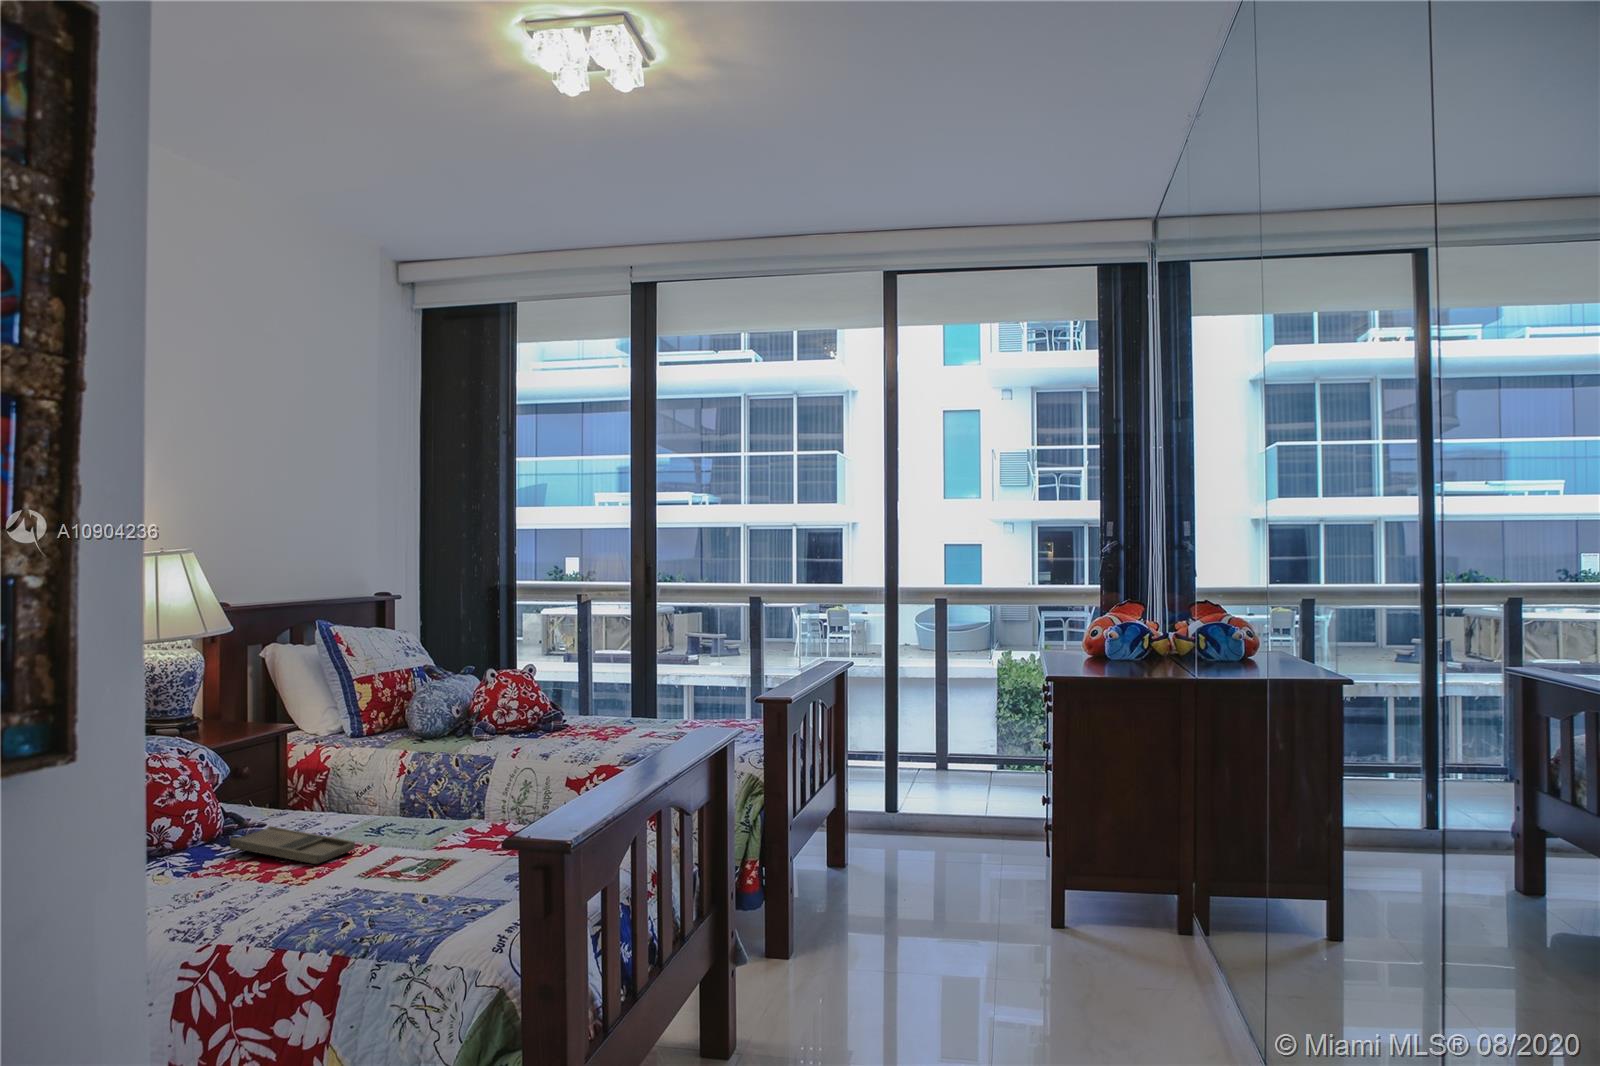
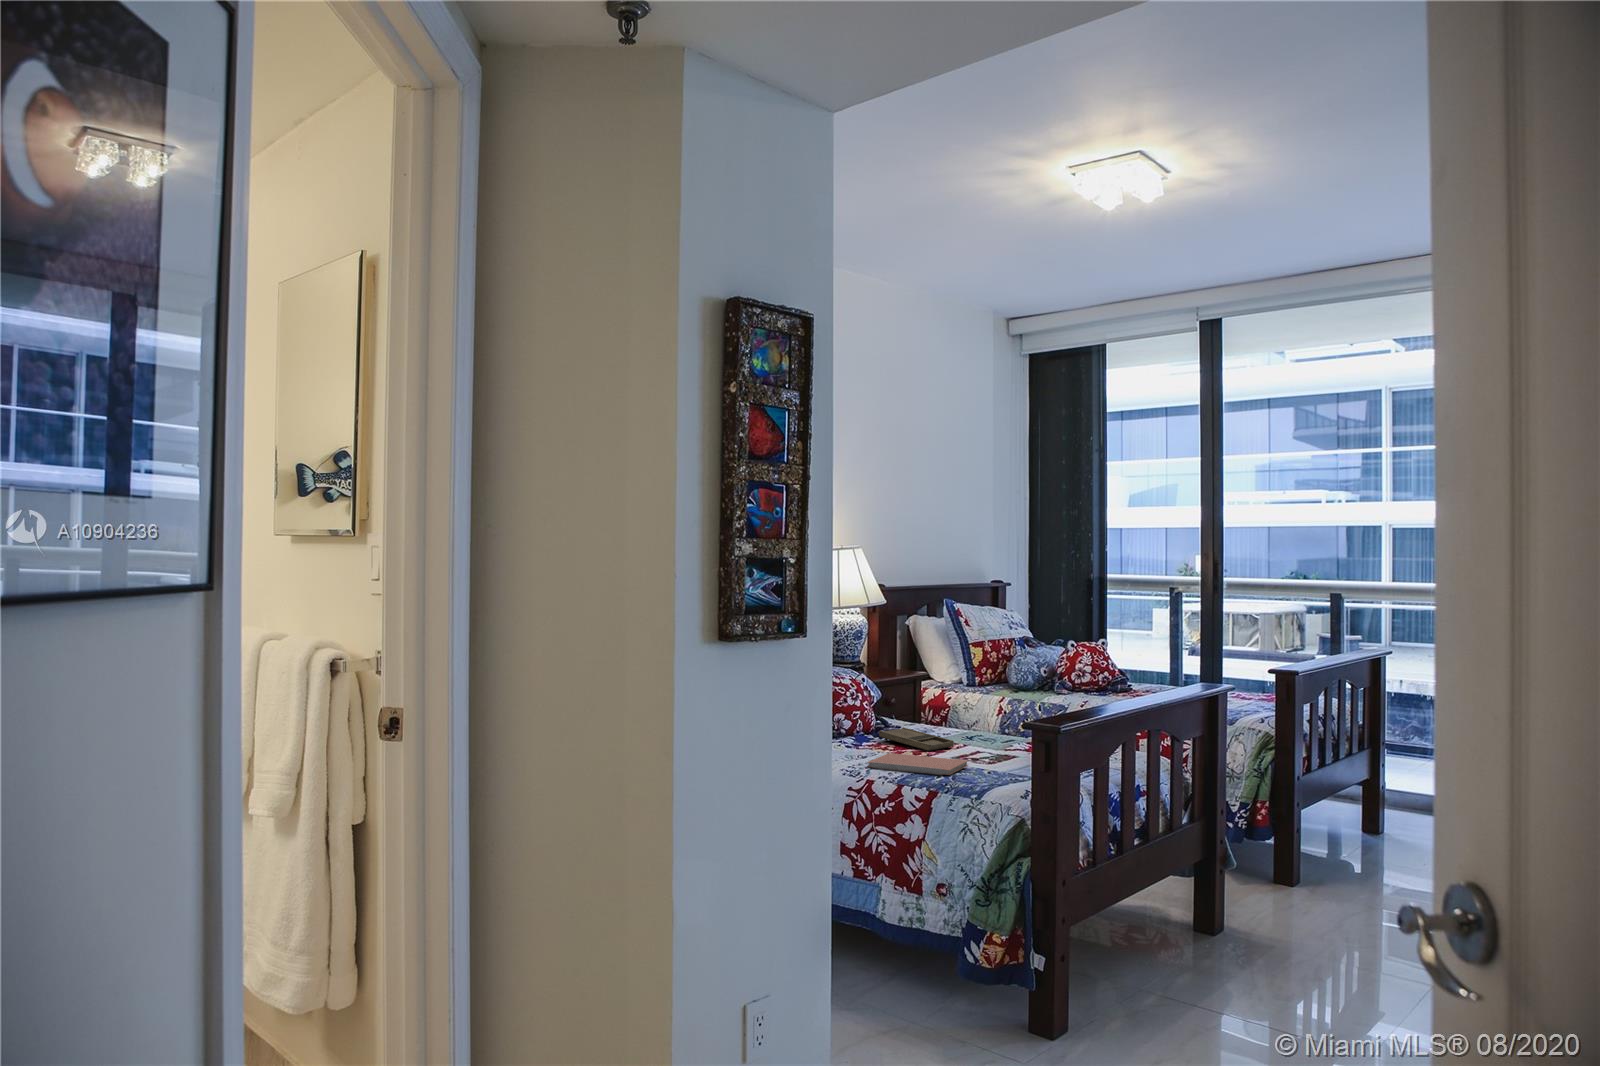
notebook: none [216,881,389,922] -> present [867,753,968,775]

